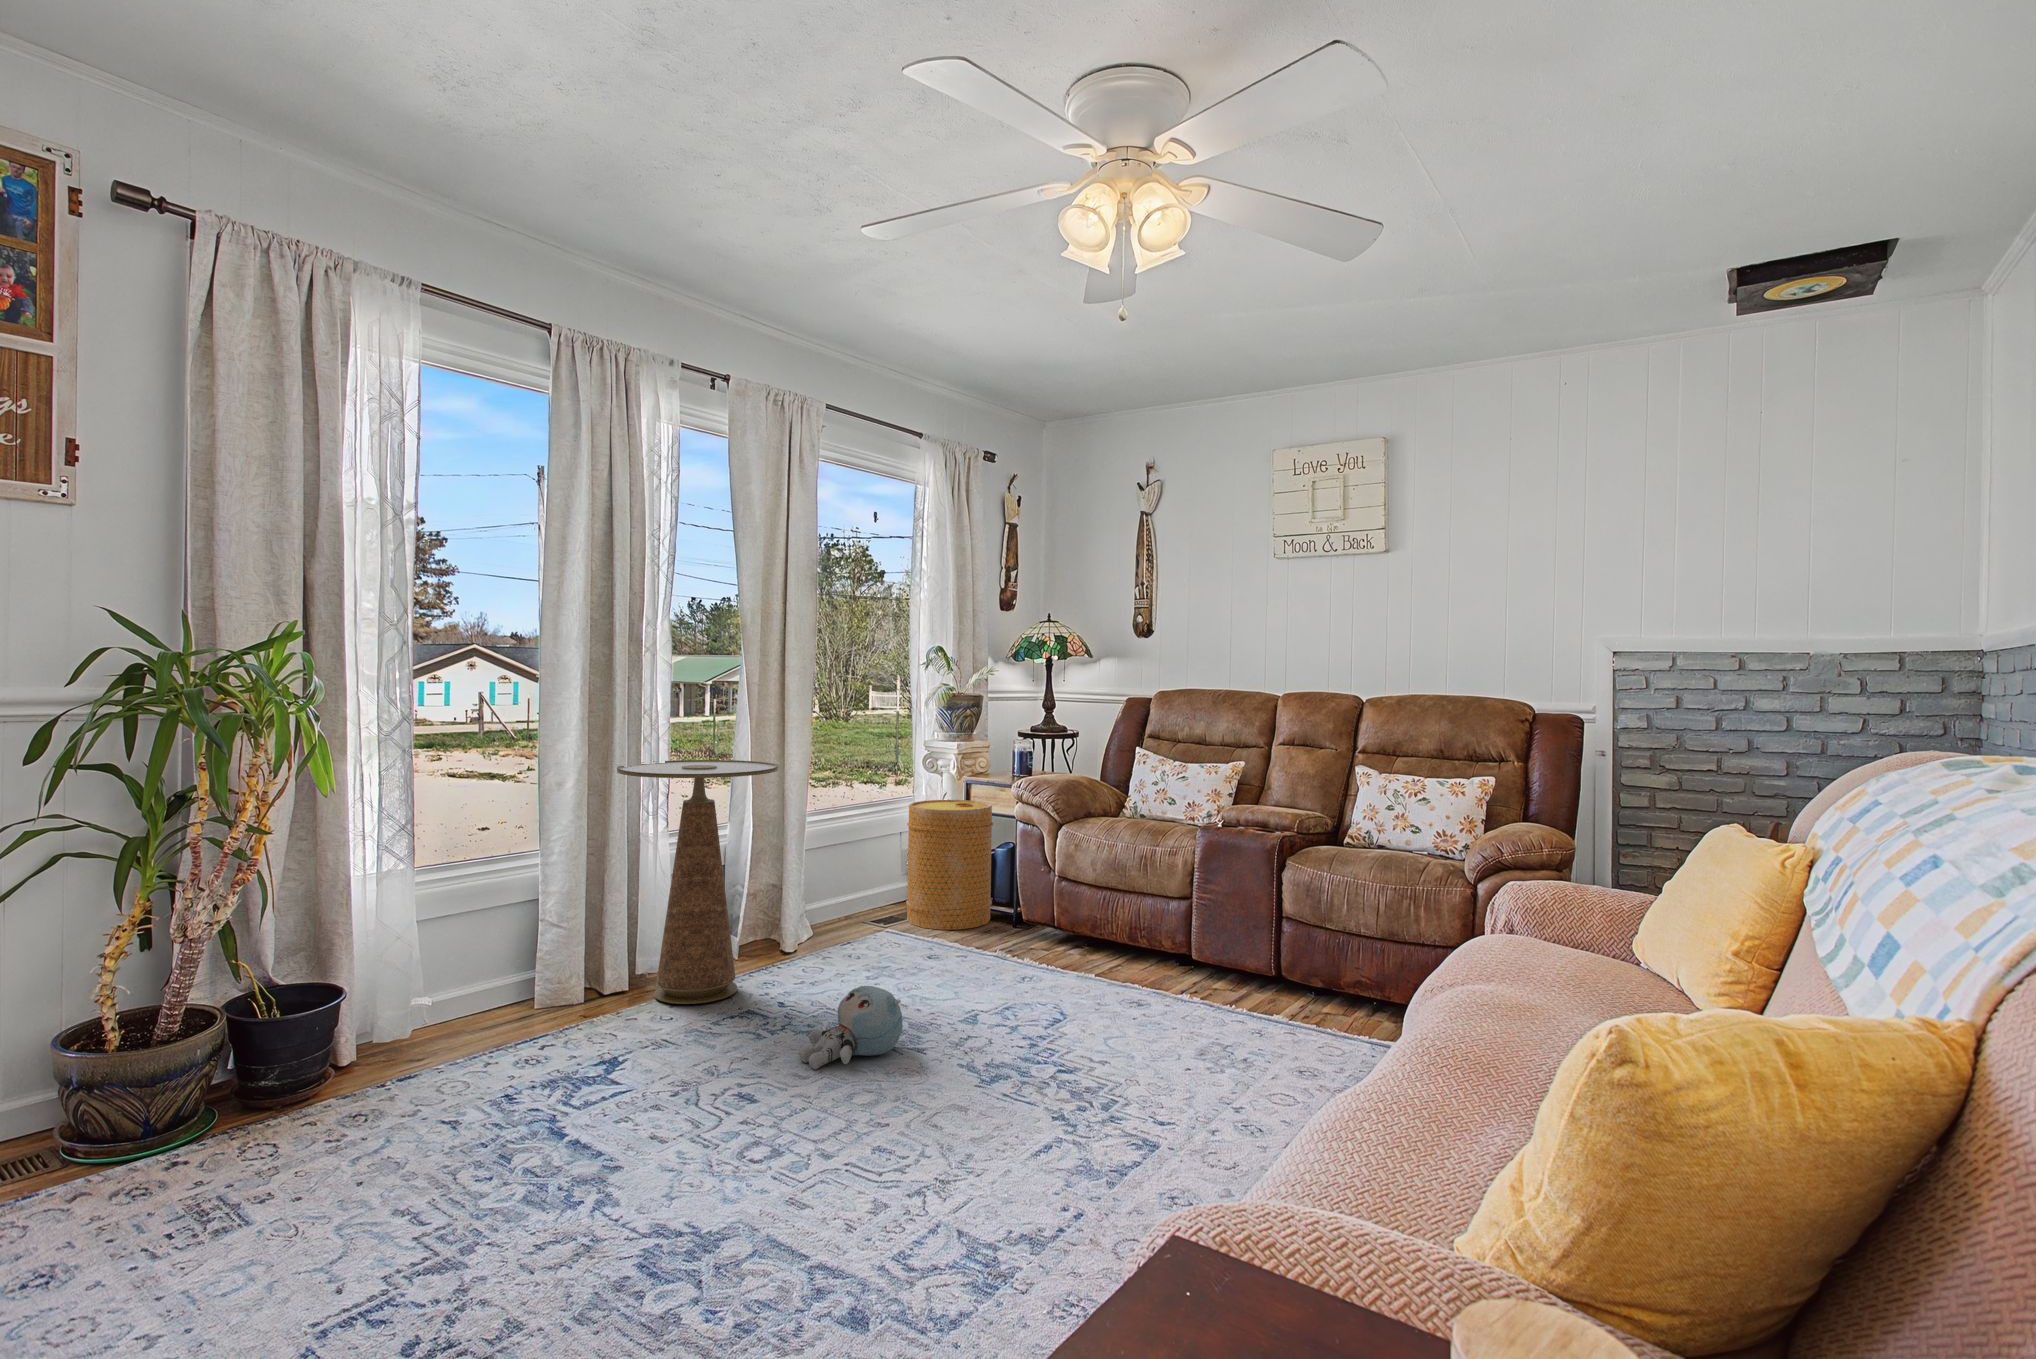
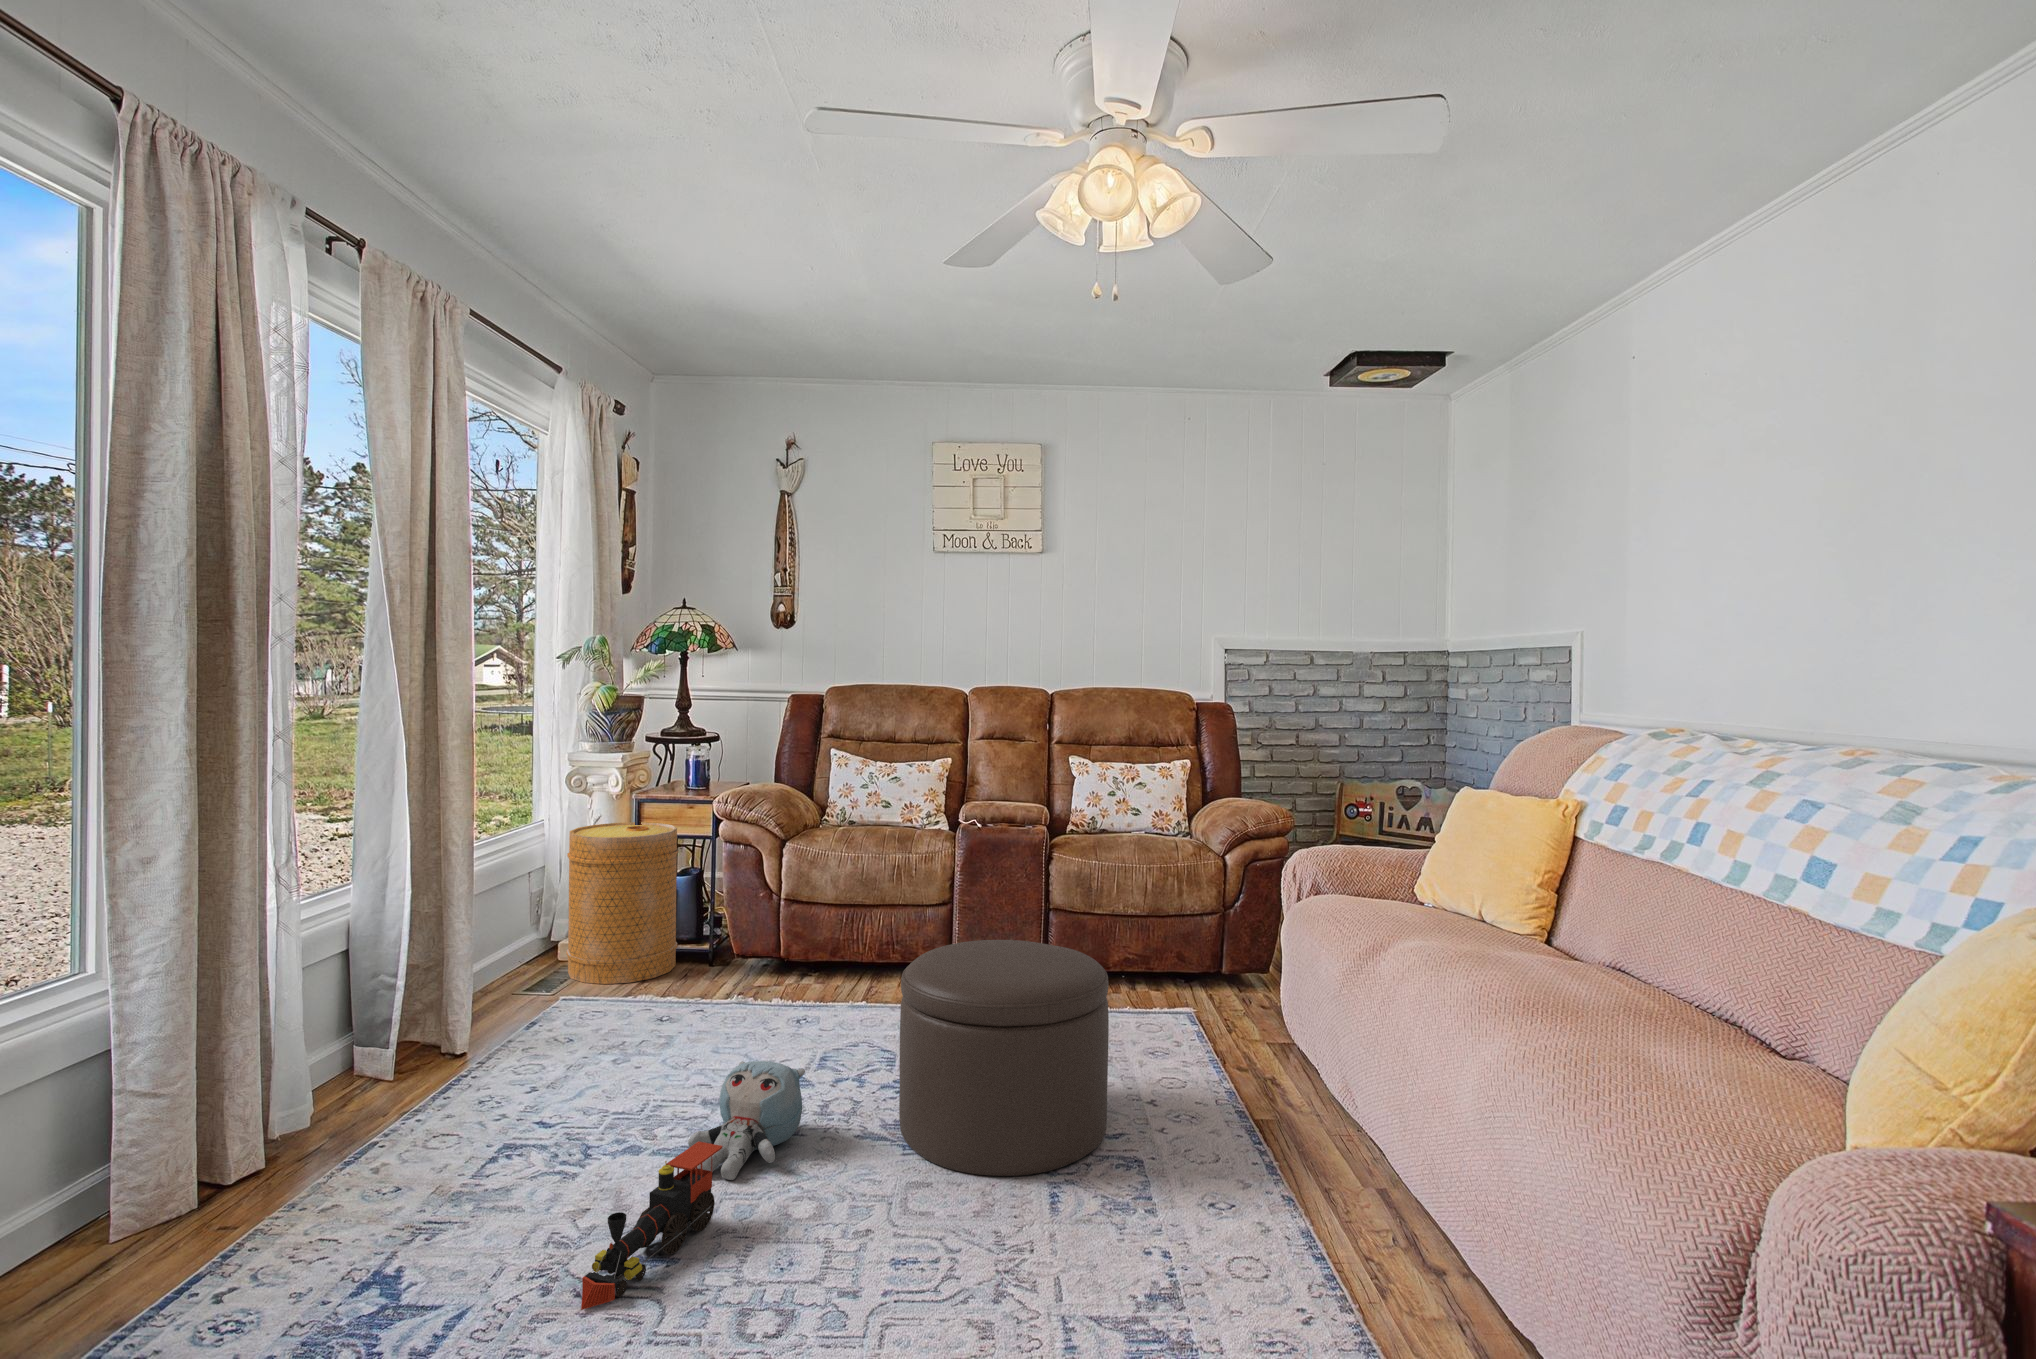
side table: present [617,760,778,1004] -> none [286,796,540,1156]
ottoman: none [954,919,1147,1131] -> present [899,940,1109,1176]
toy train: none [634,1028,782,1113] -> present [581,1142,723,1310]

